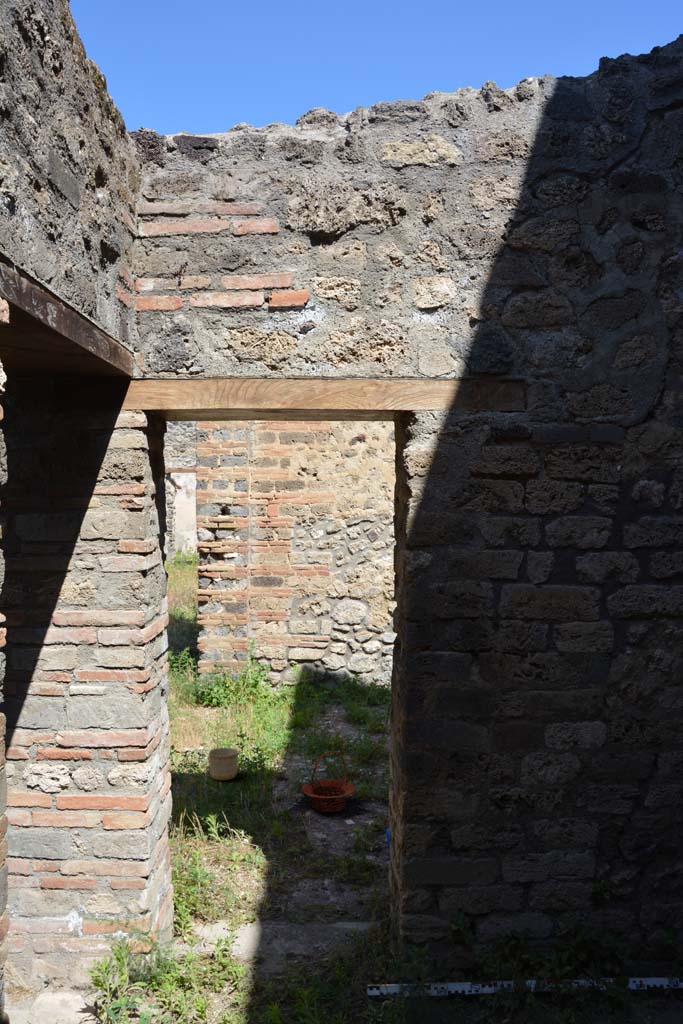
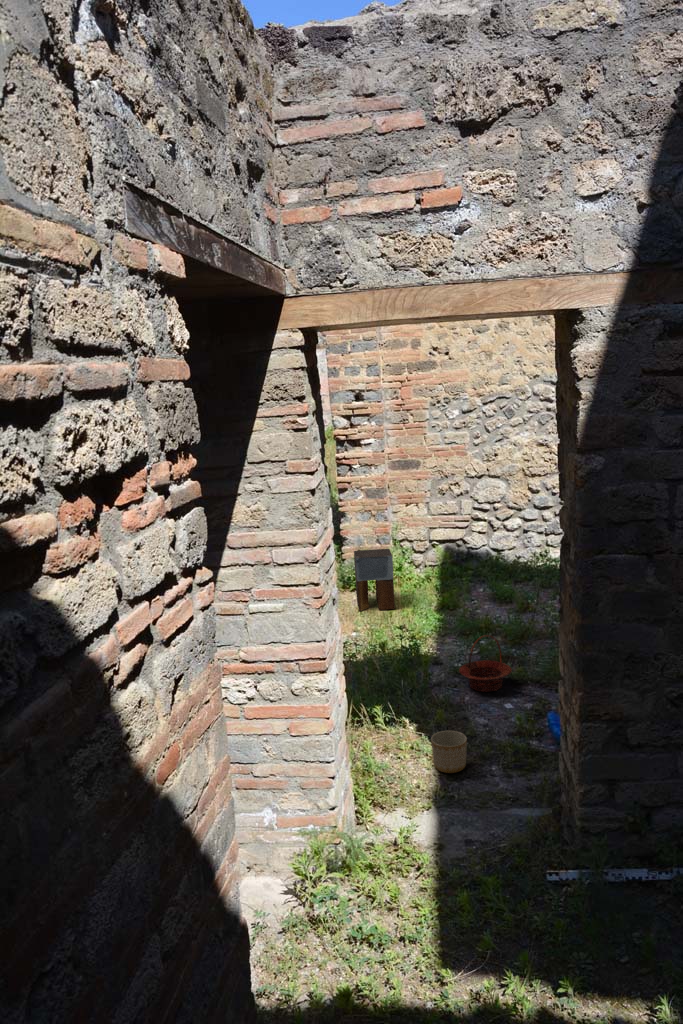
stool: none [206,663,245,728] -> present [354,549,395,611]
planter: present [209,748,238,780] -> present [431,731,467,773]

